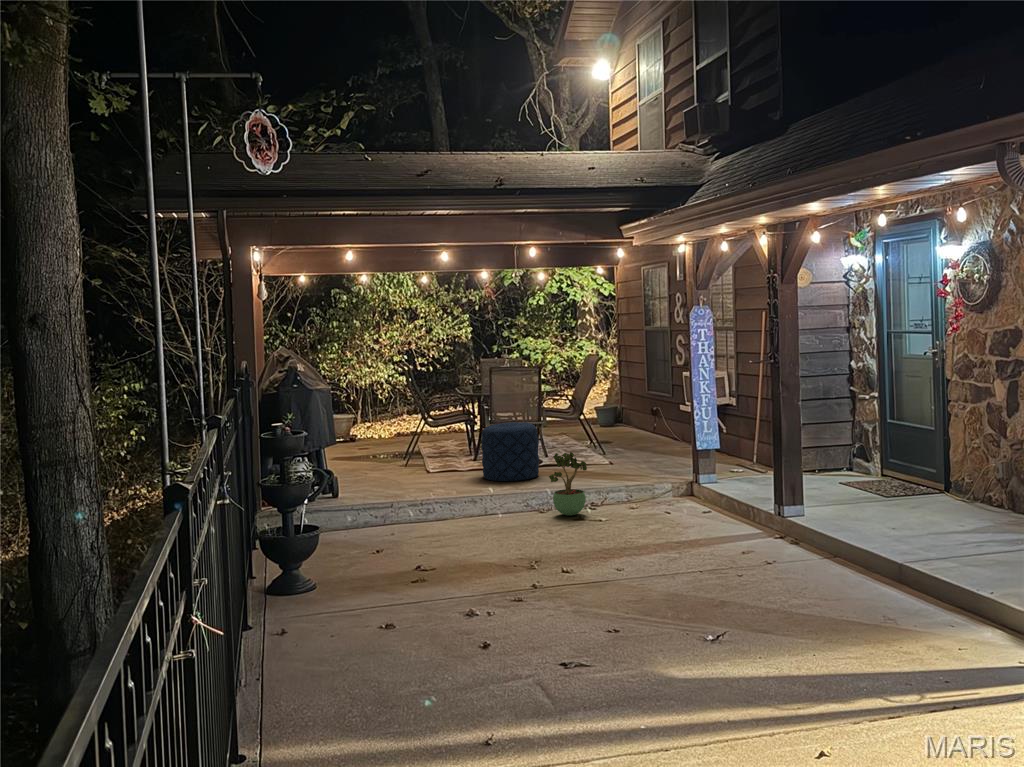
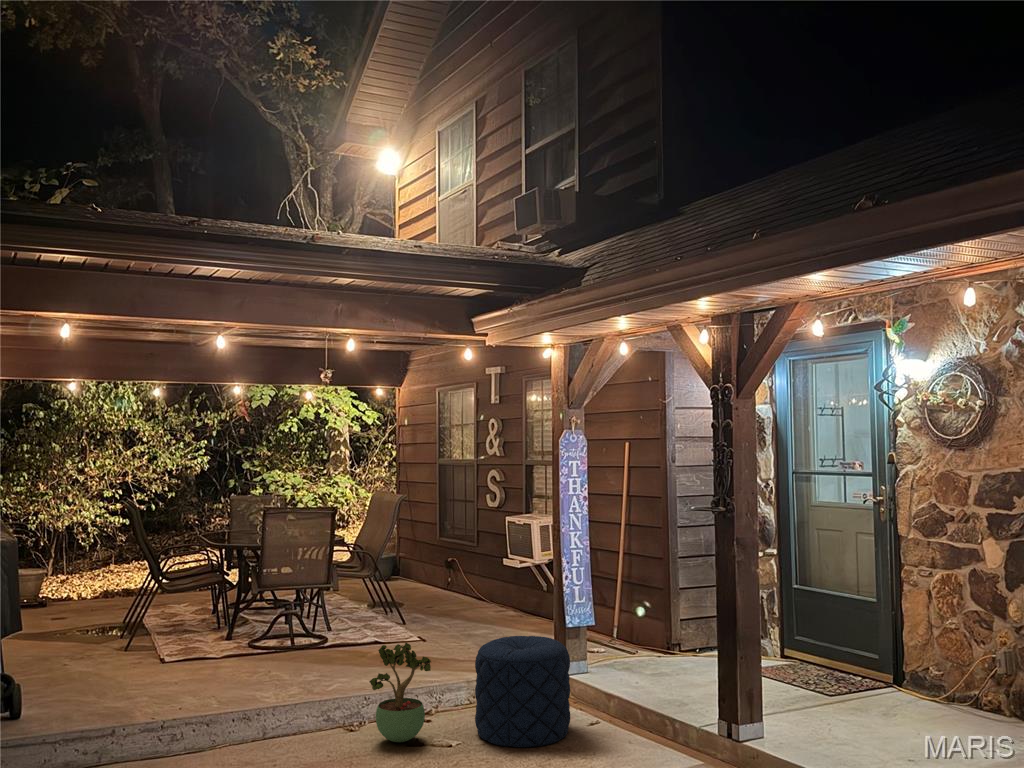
pouf: present [481,423,539,481] -> present [475,636,570,747]

